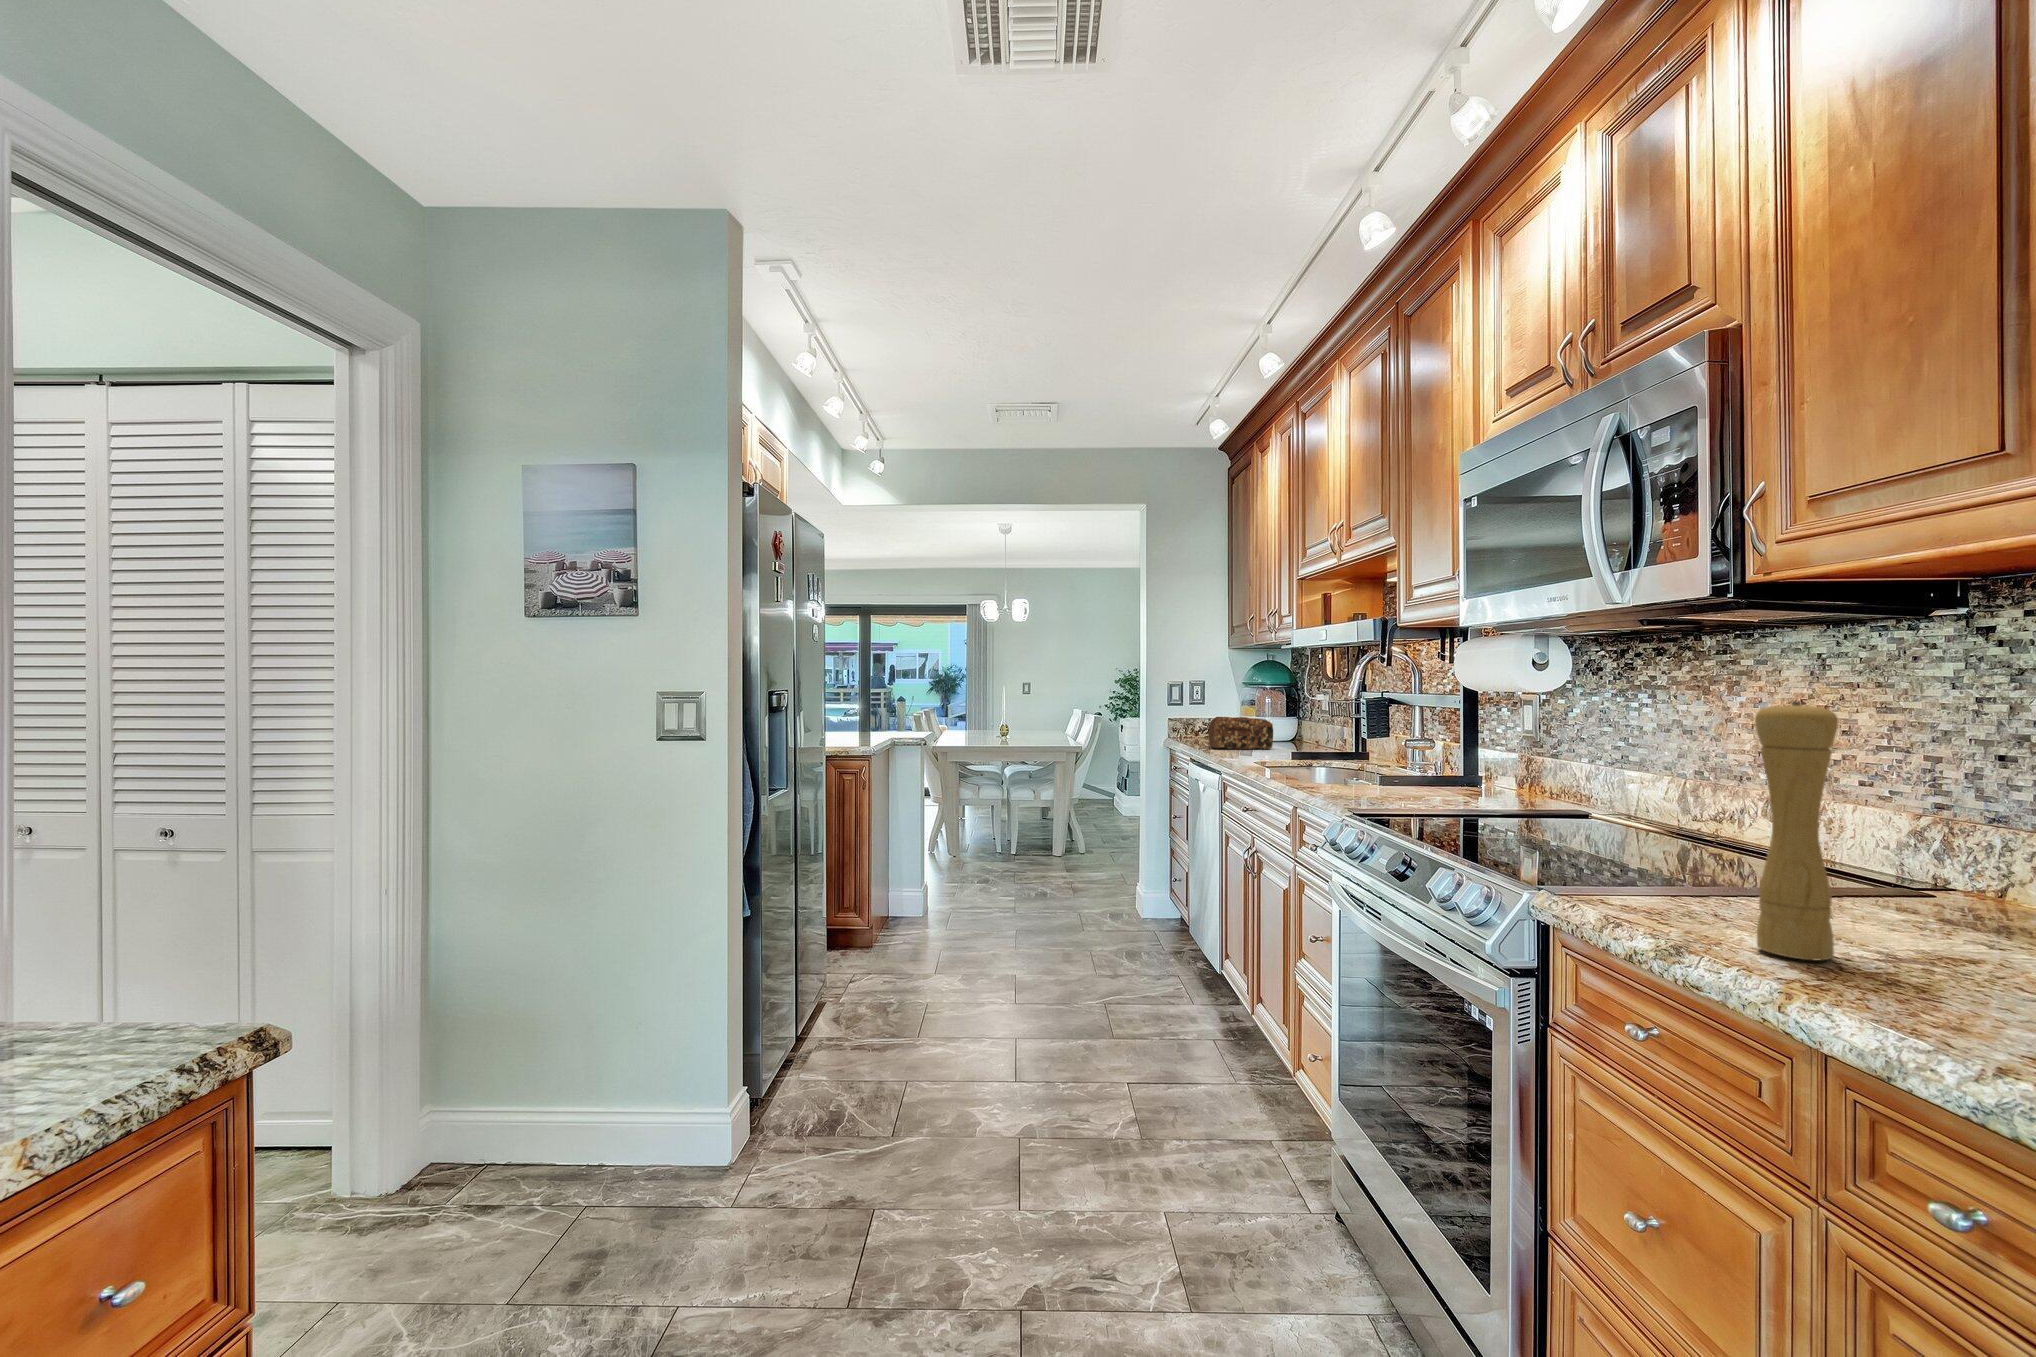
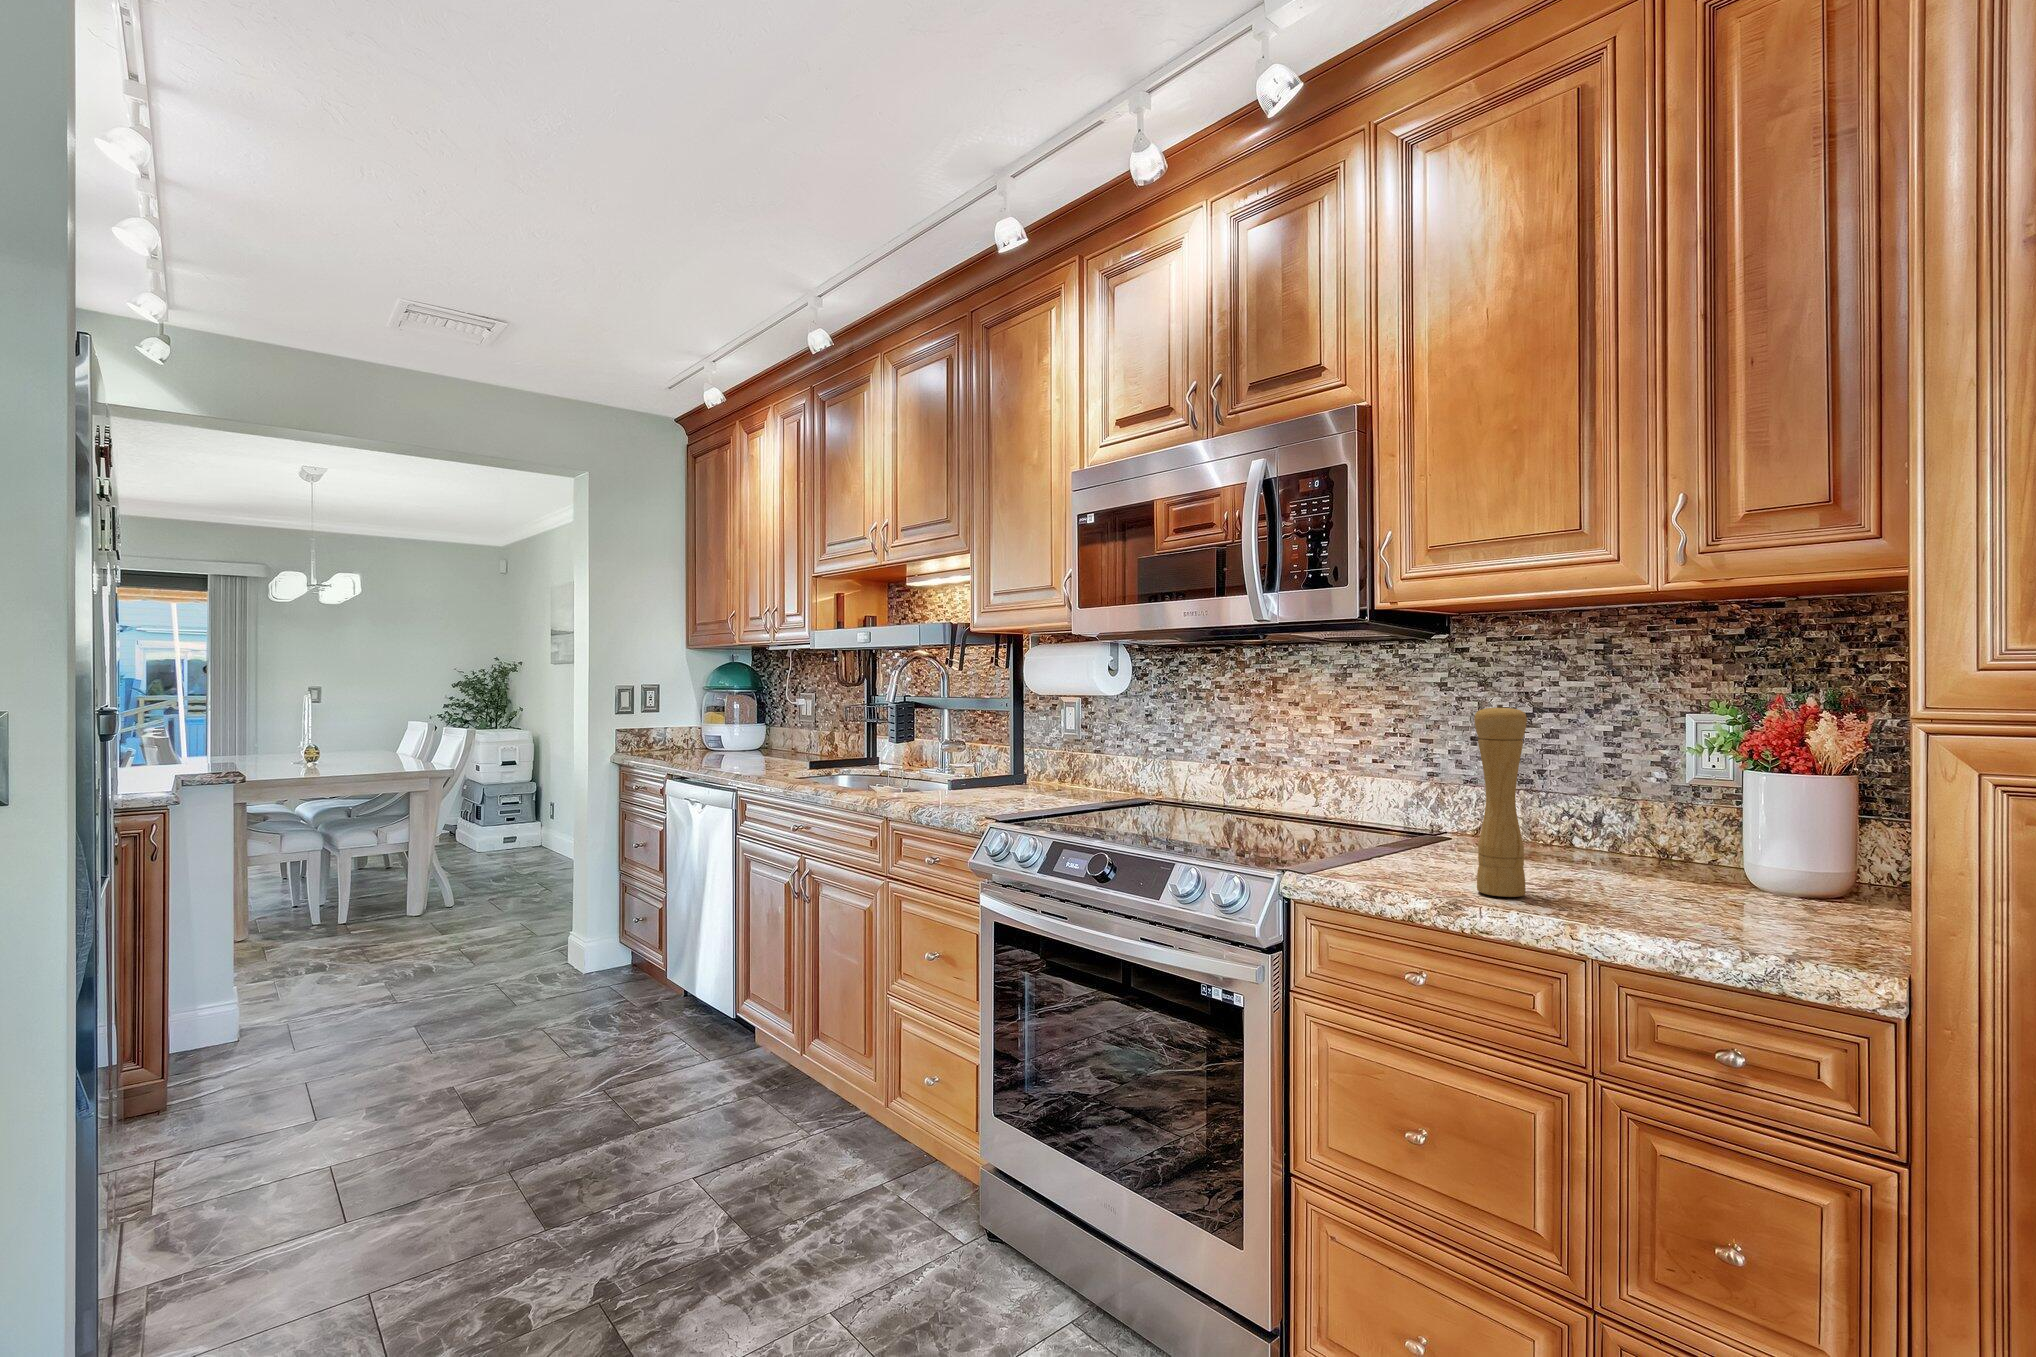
bread loaf: present [1208,717,1273,749] -> none [681,726,757,763]

